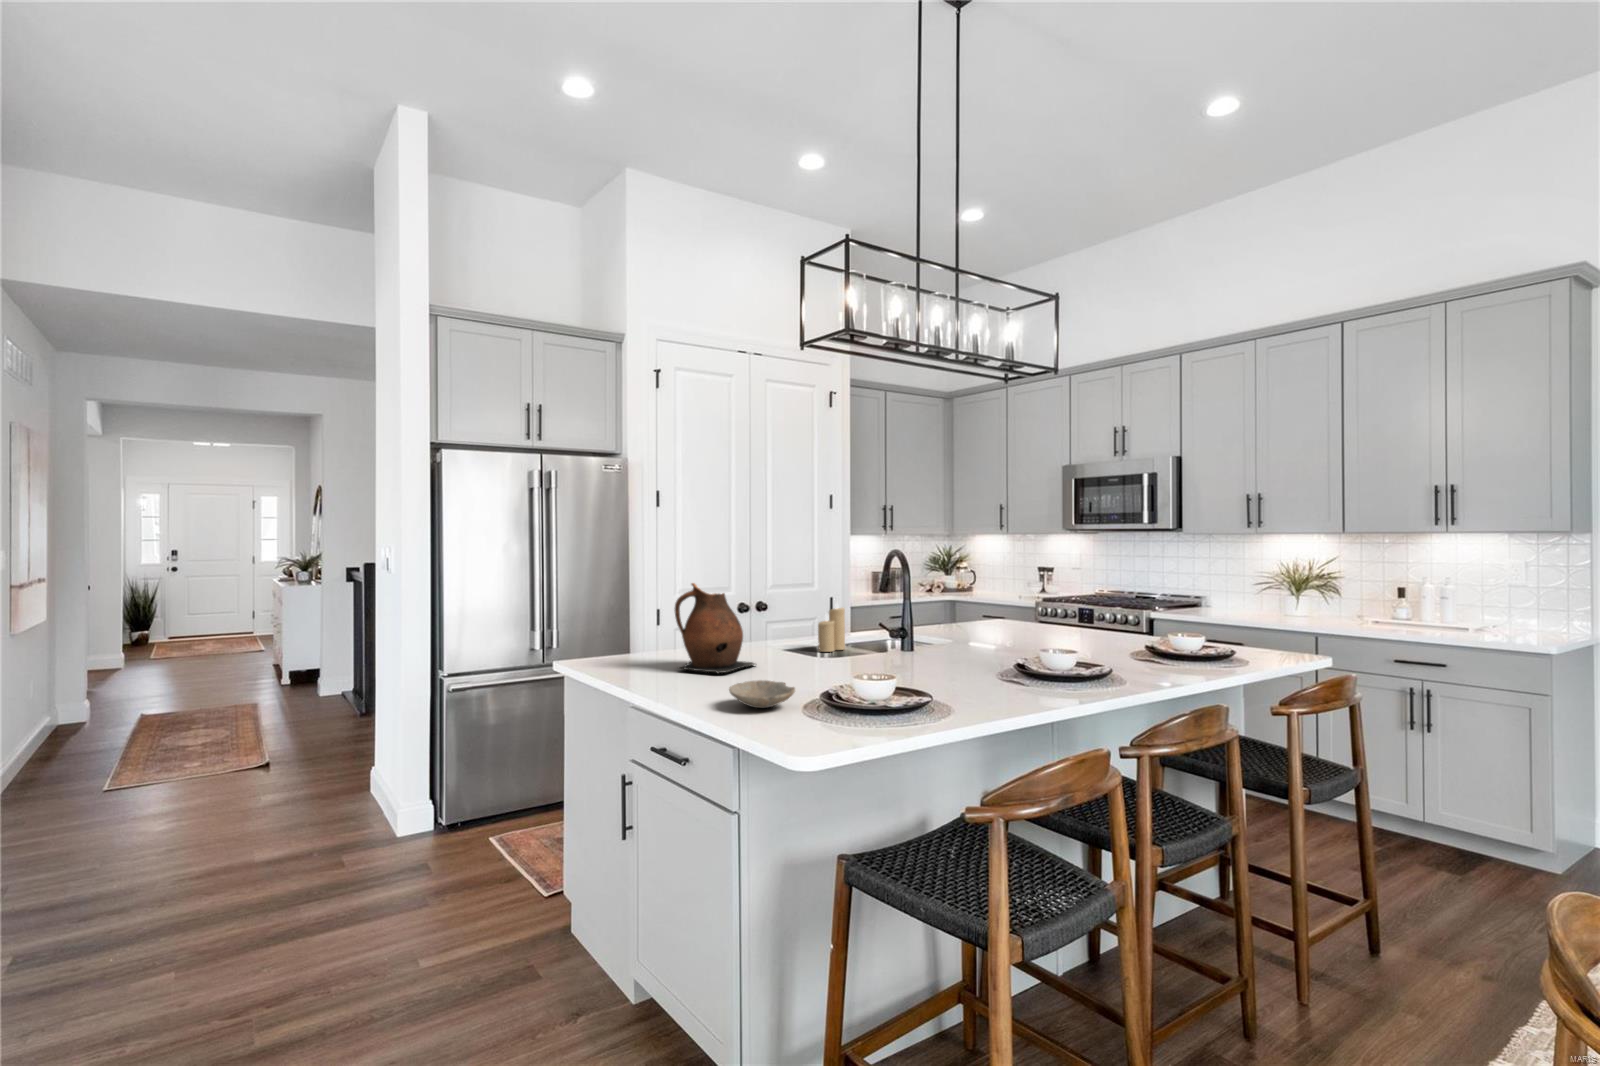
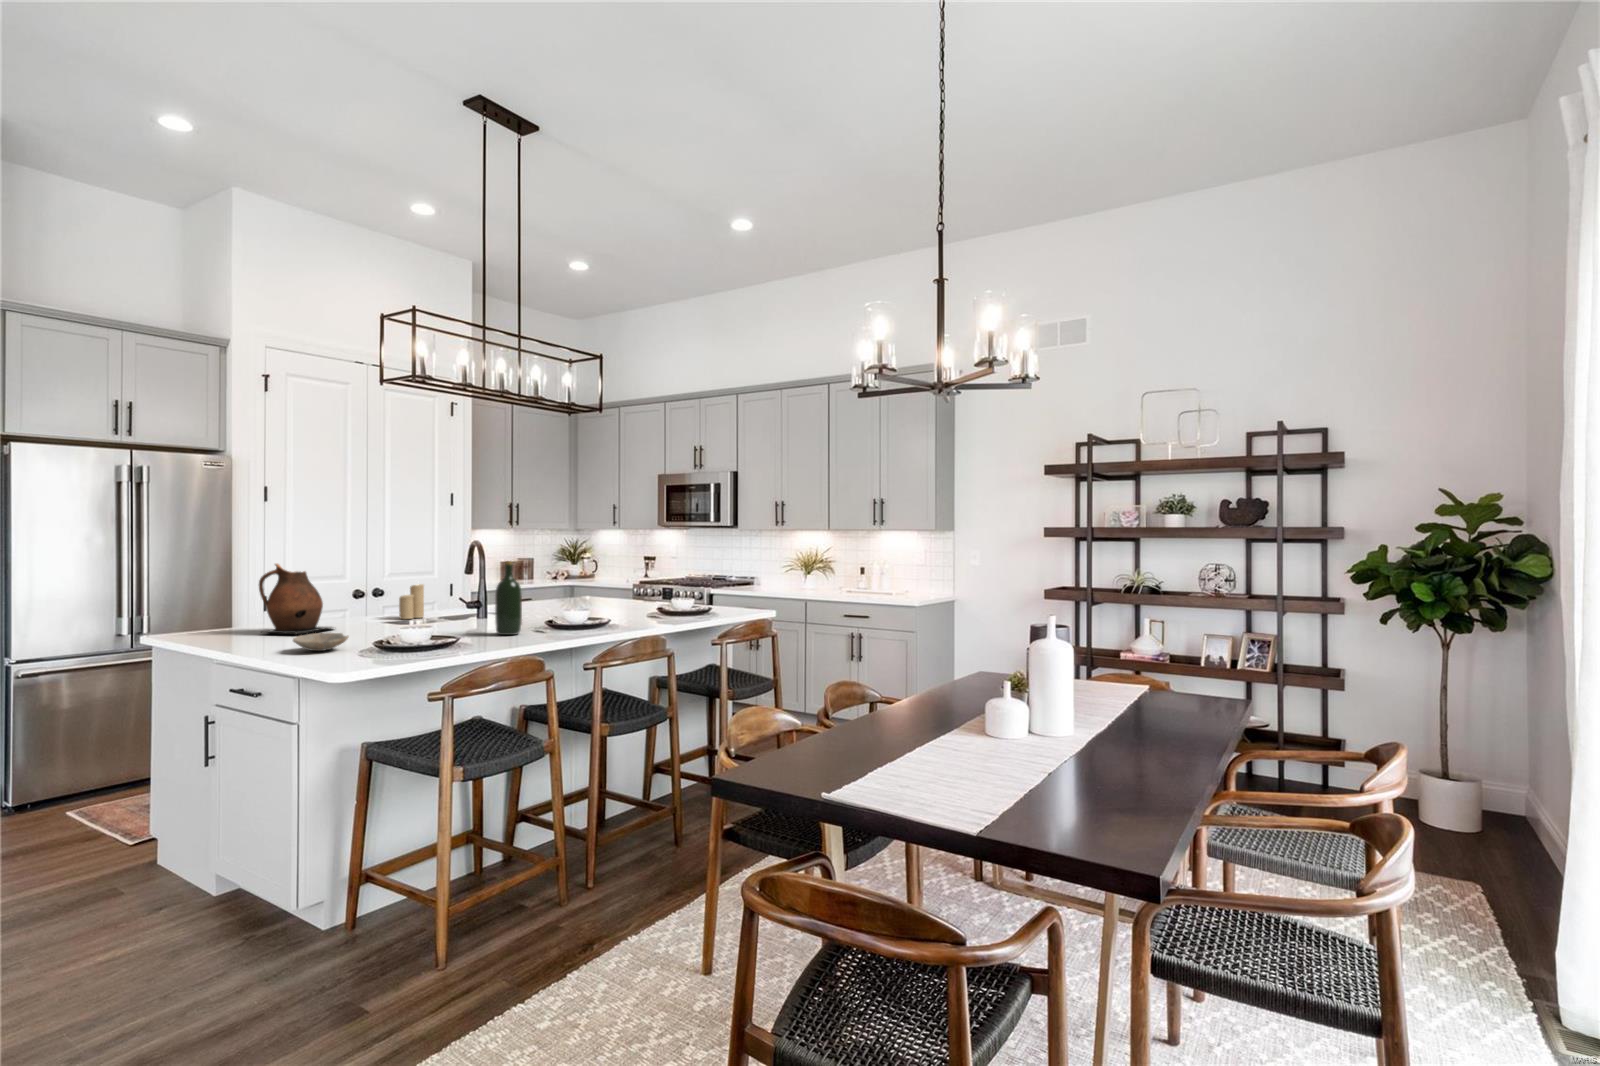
wine bottle: none [965,584,1001,690] -> present [495,561,522,635]

